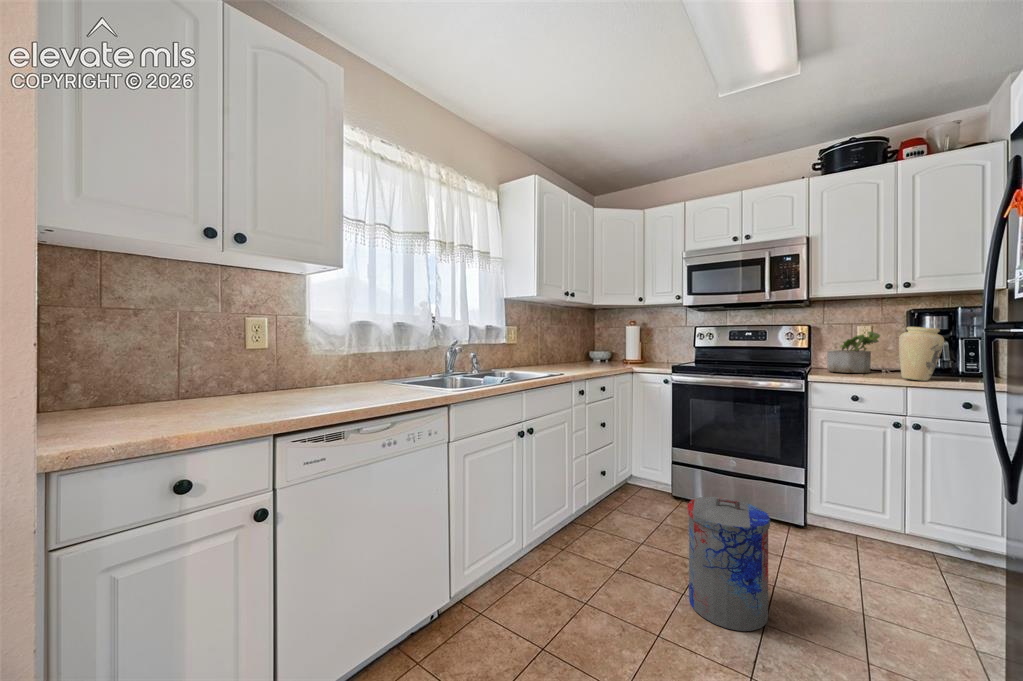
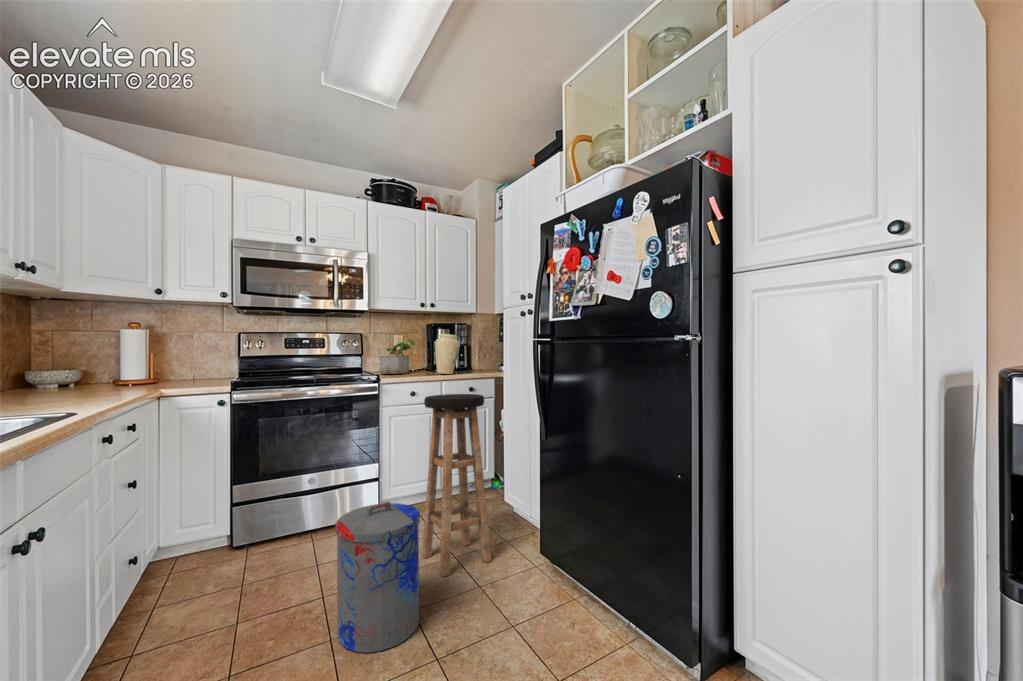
bar stool: none [820,407,914,635] -> present [422,394,492,577]

